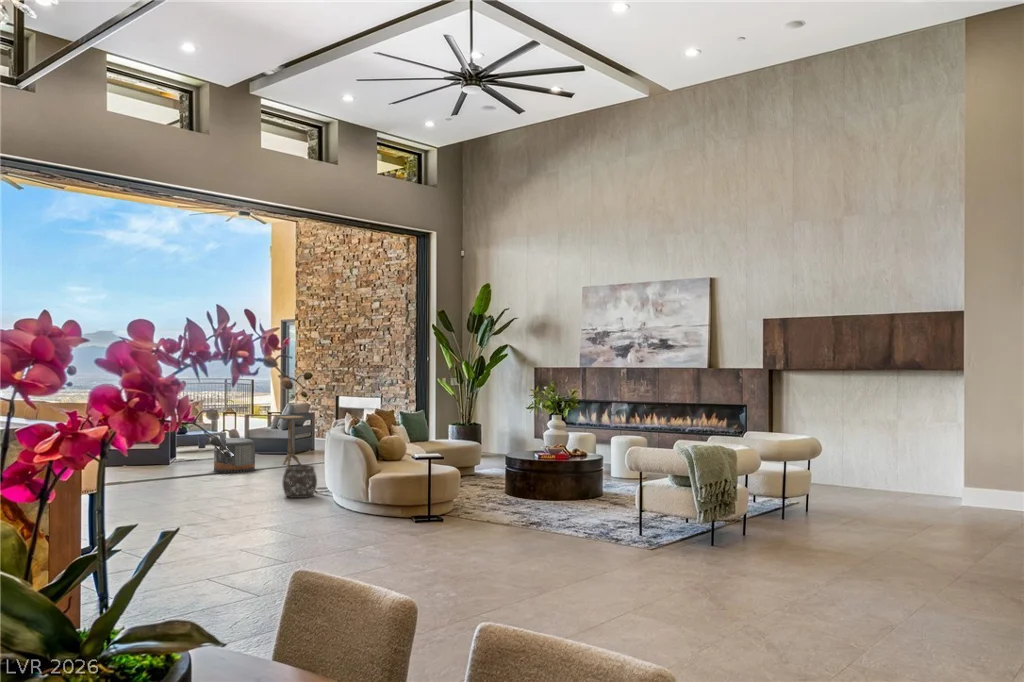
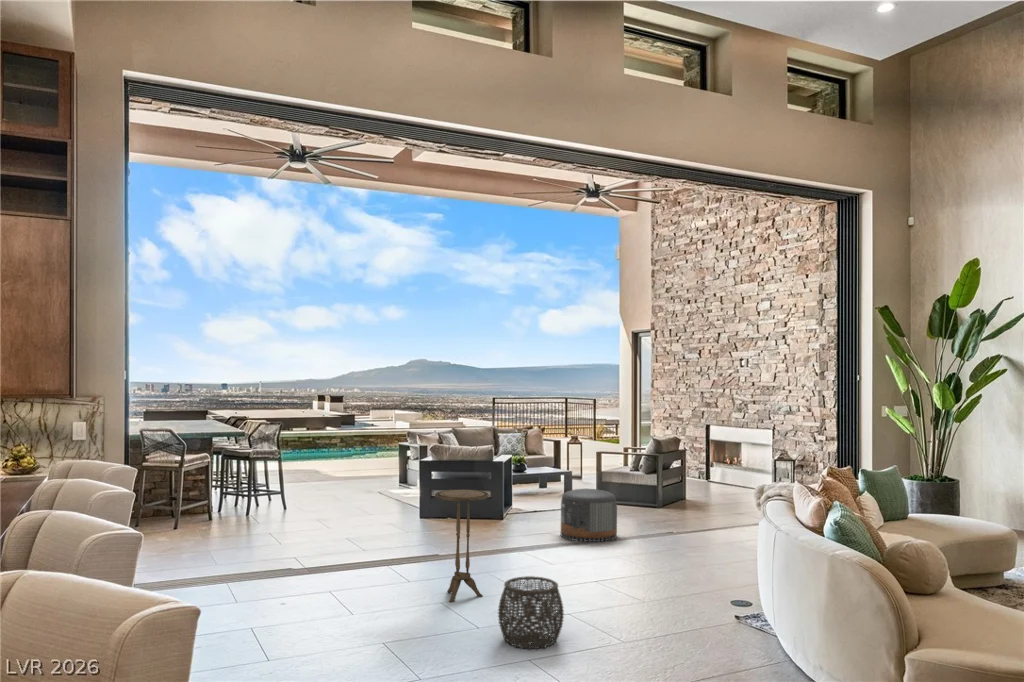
side table: present [278,416,304,466] -> present [435,490,489,603]
woven basket: present [283,465,317,498] -> present [498,576,564,649]

